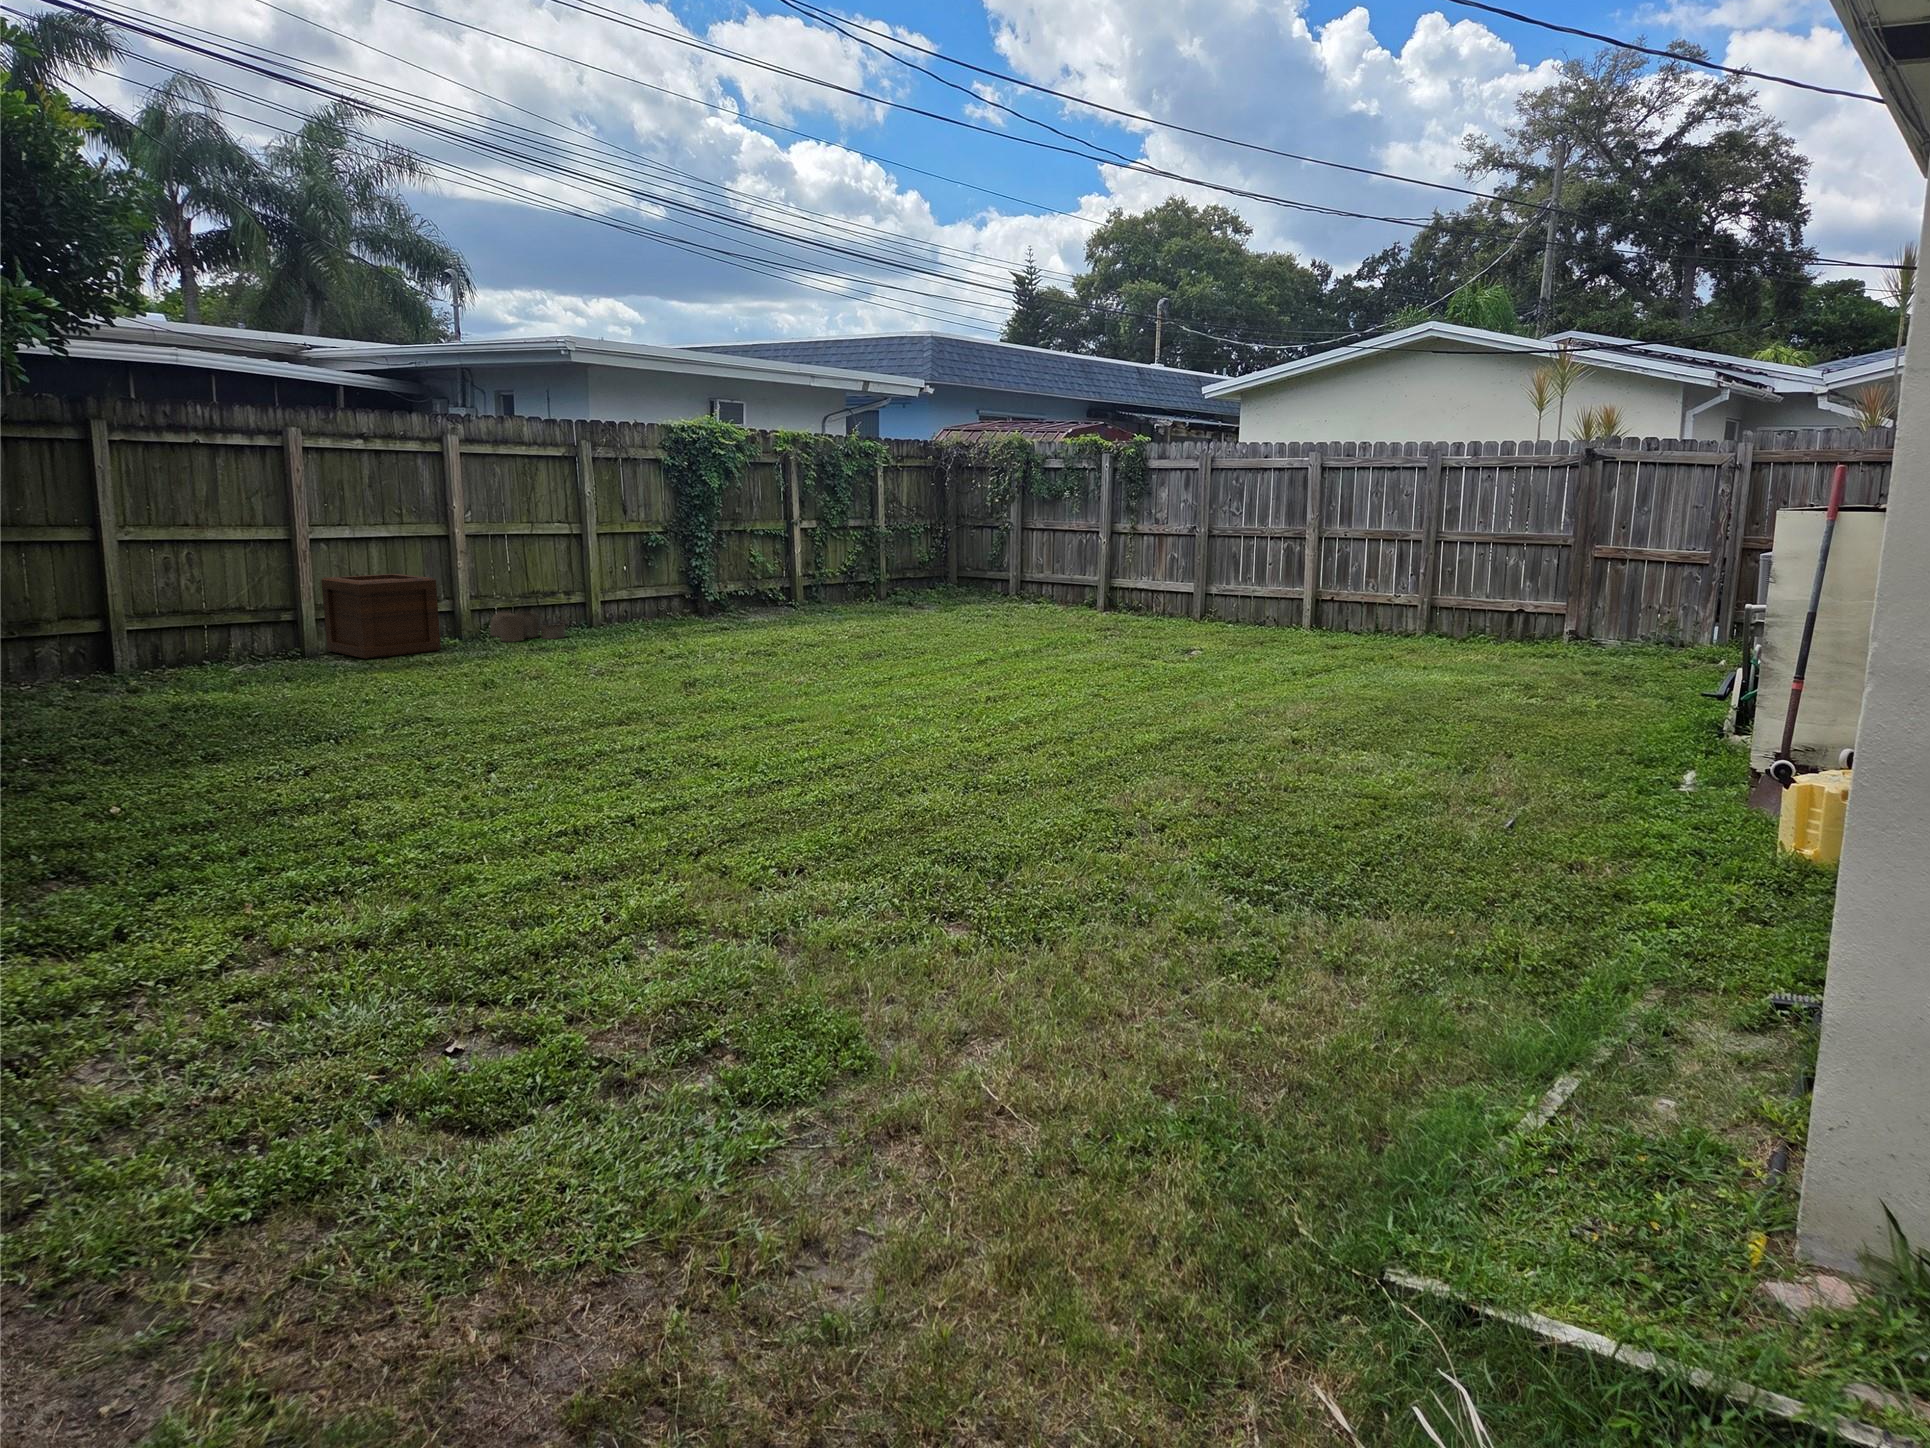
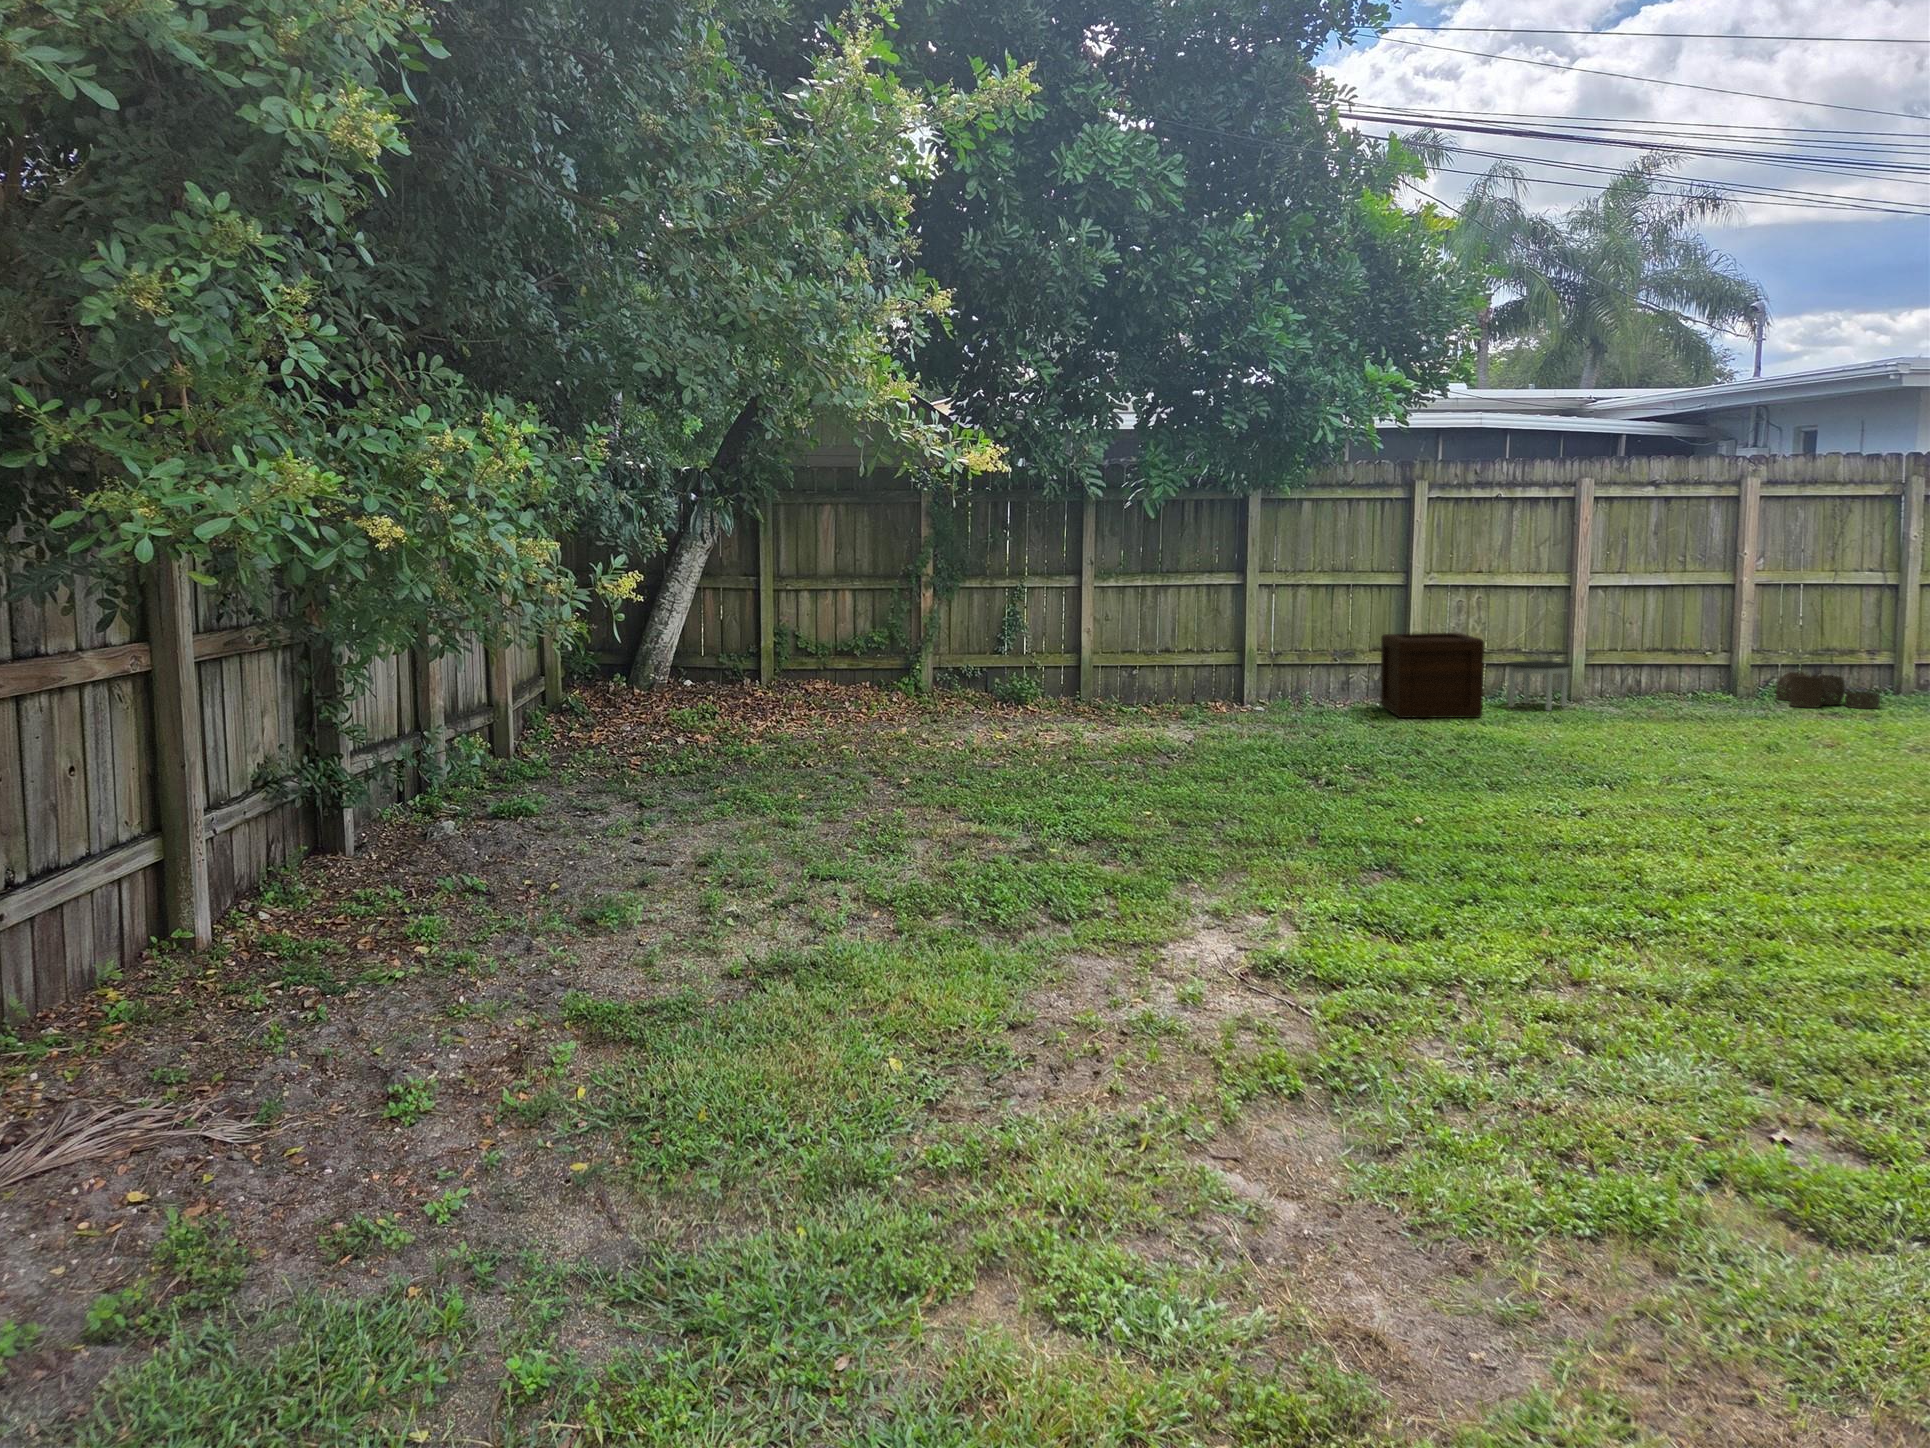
wooden crate: present [321,574,441,659] -> present [1380,633,1484,718]
round table: none [228,615,301,667] -> present [1507,661,1571,711]

